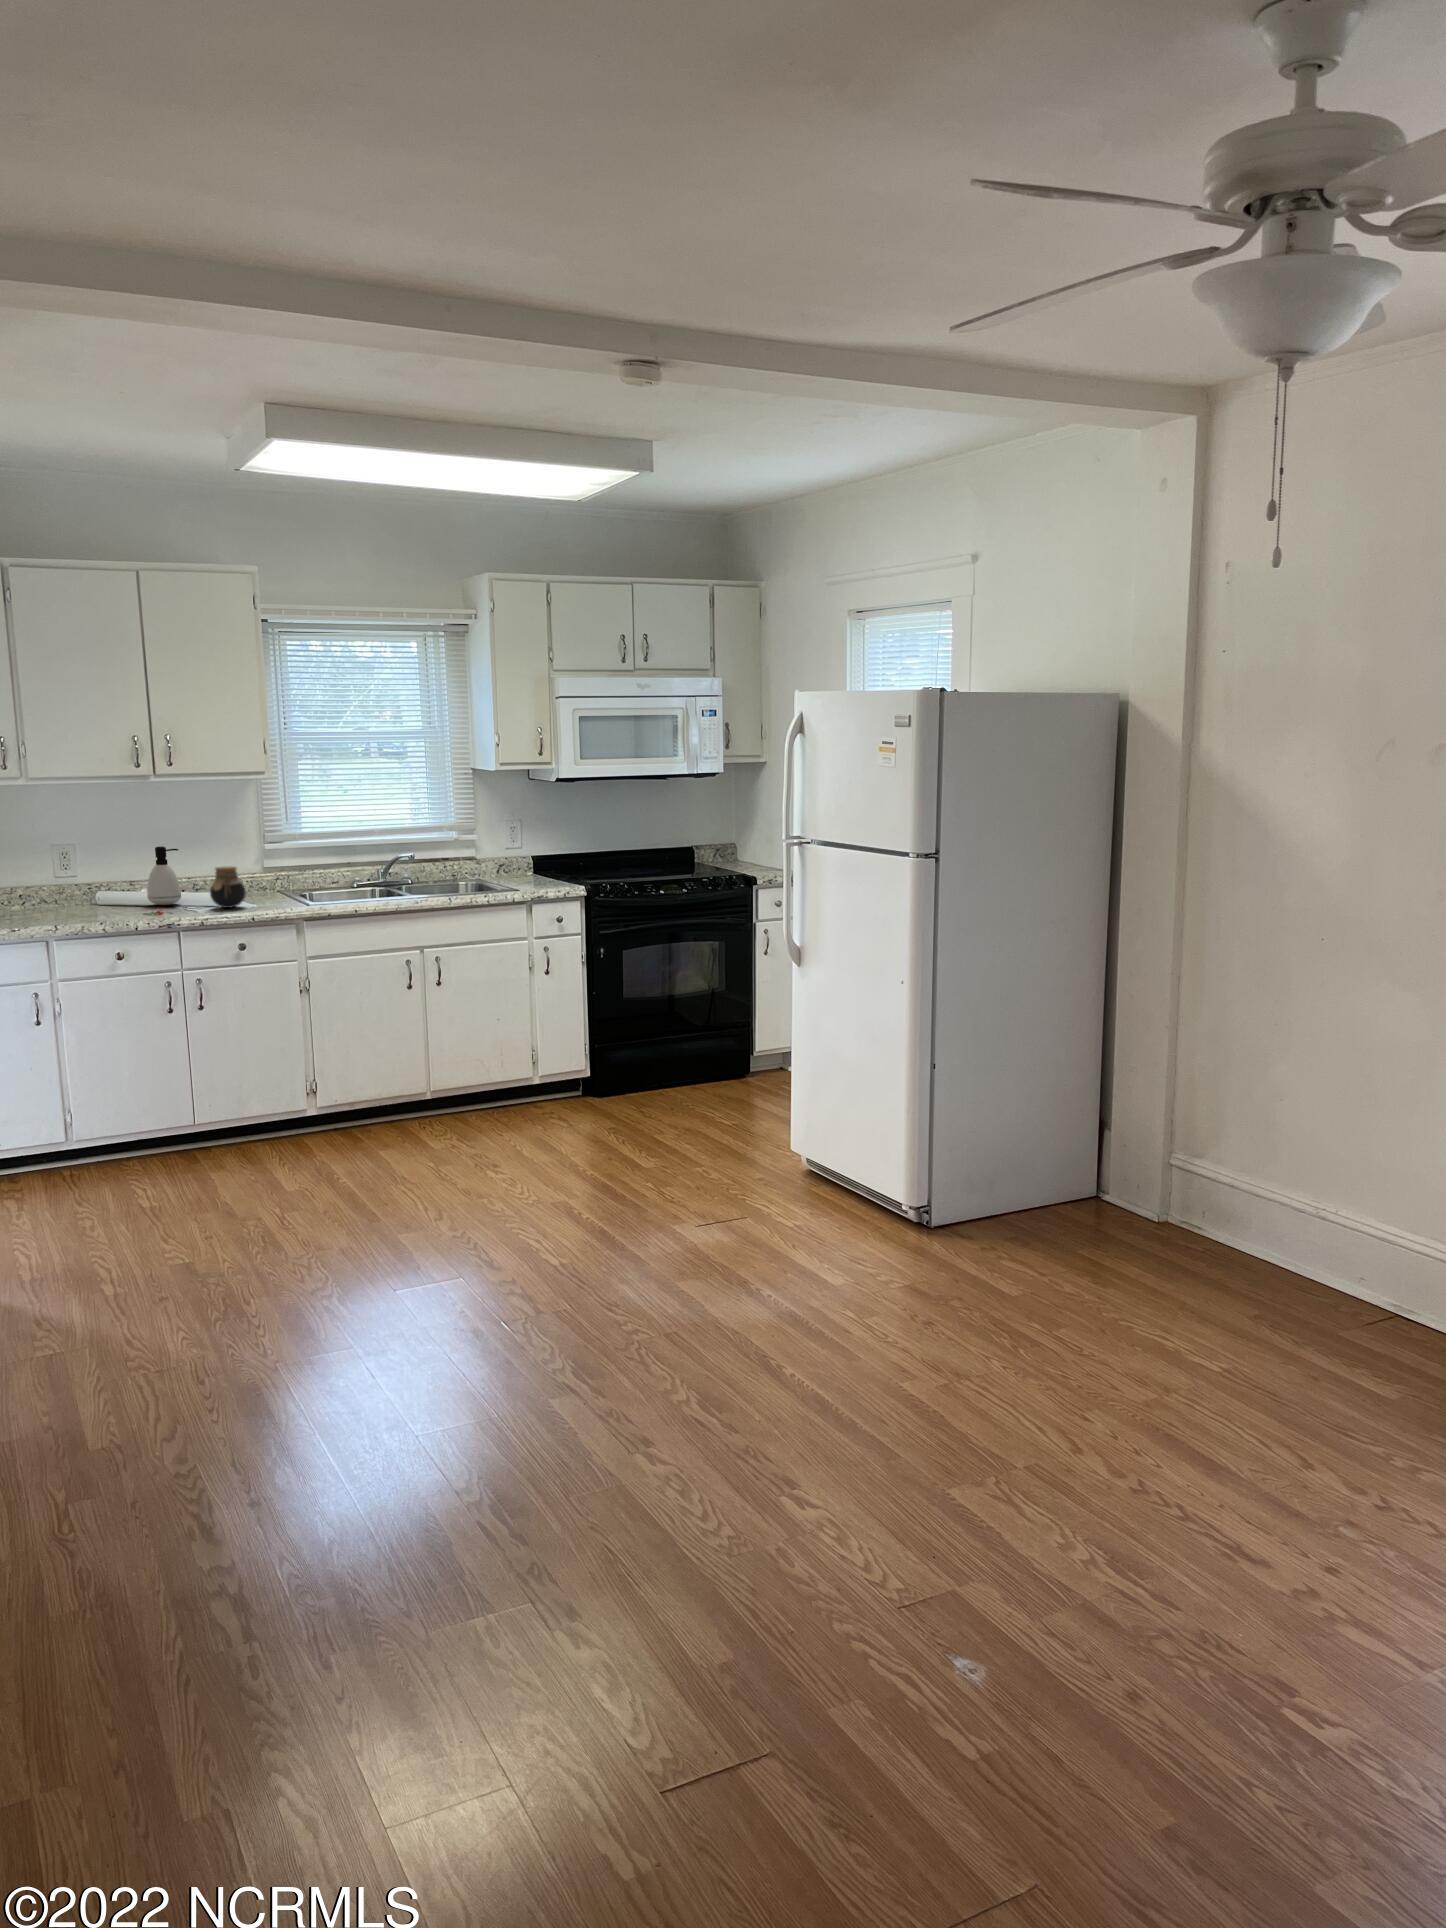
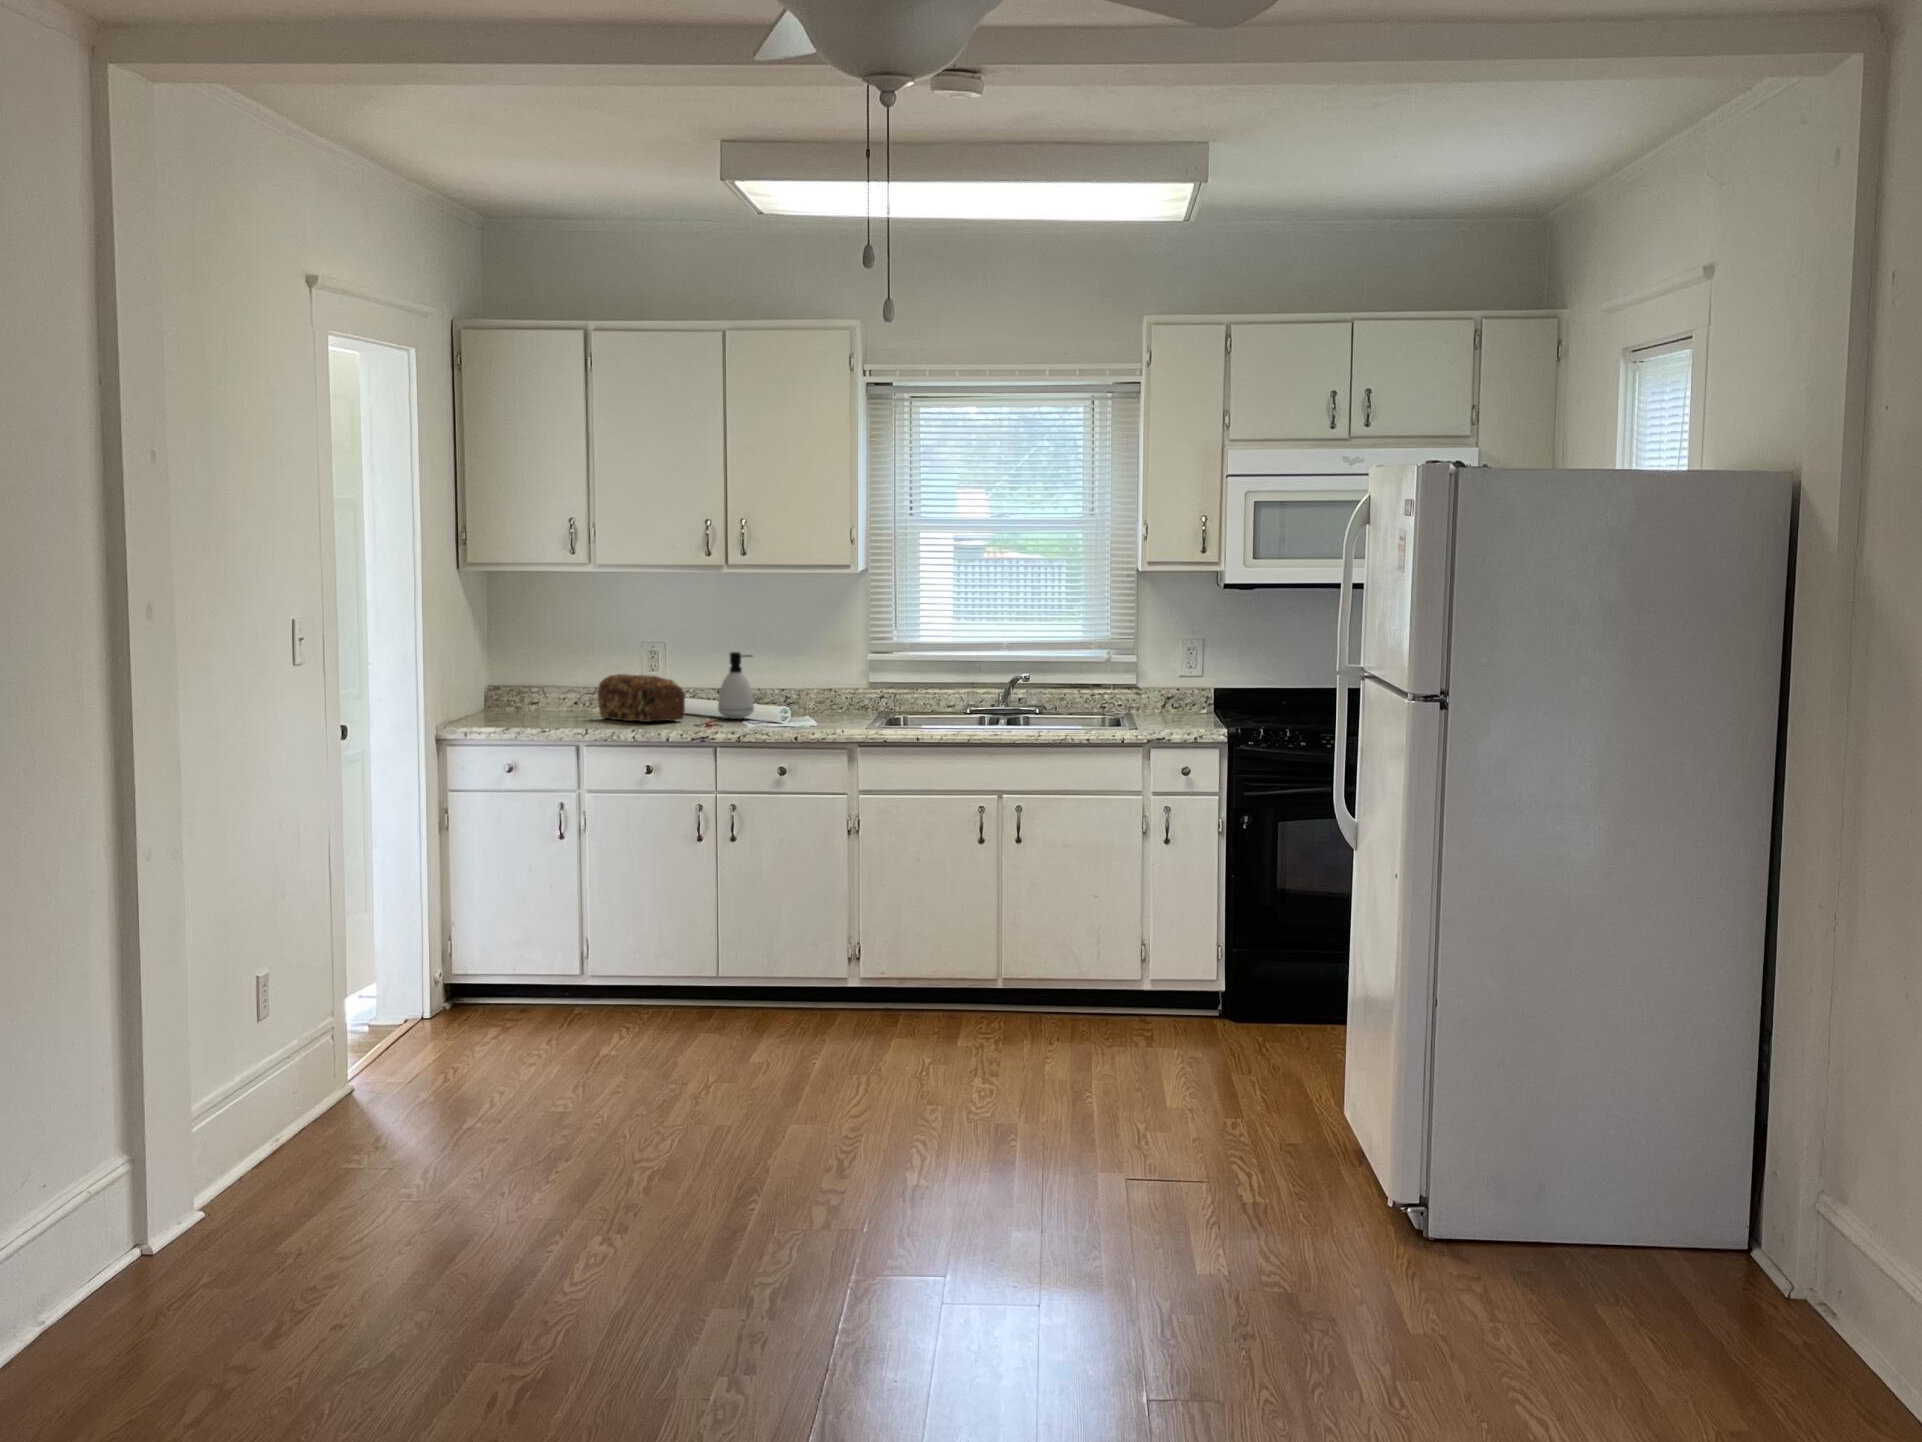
jar: present [210,866,246,908] -> none [768,677,809,725]
bread loaf: none [30,871,123,914] -> present [598,674,685,722]

